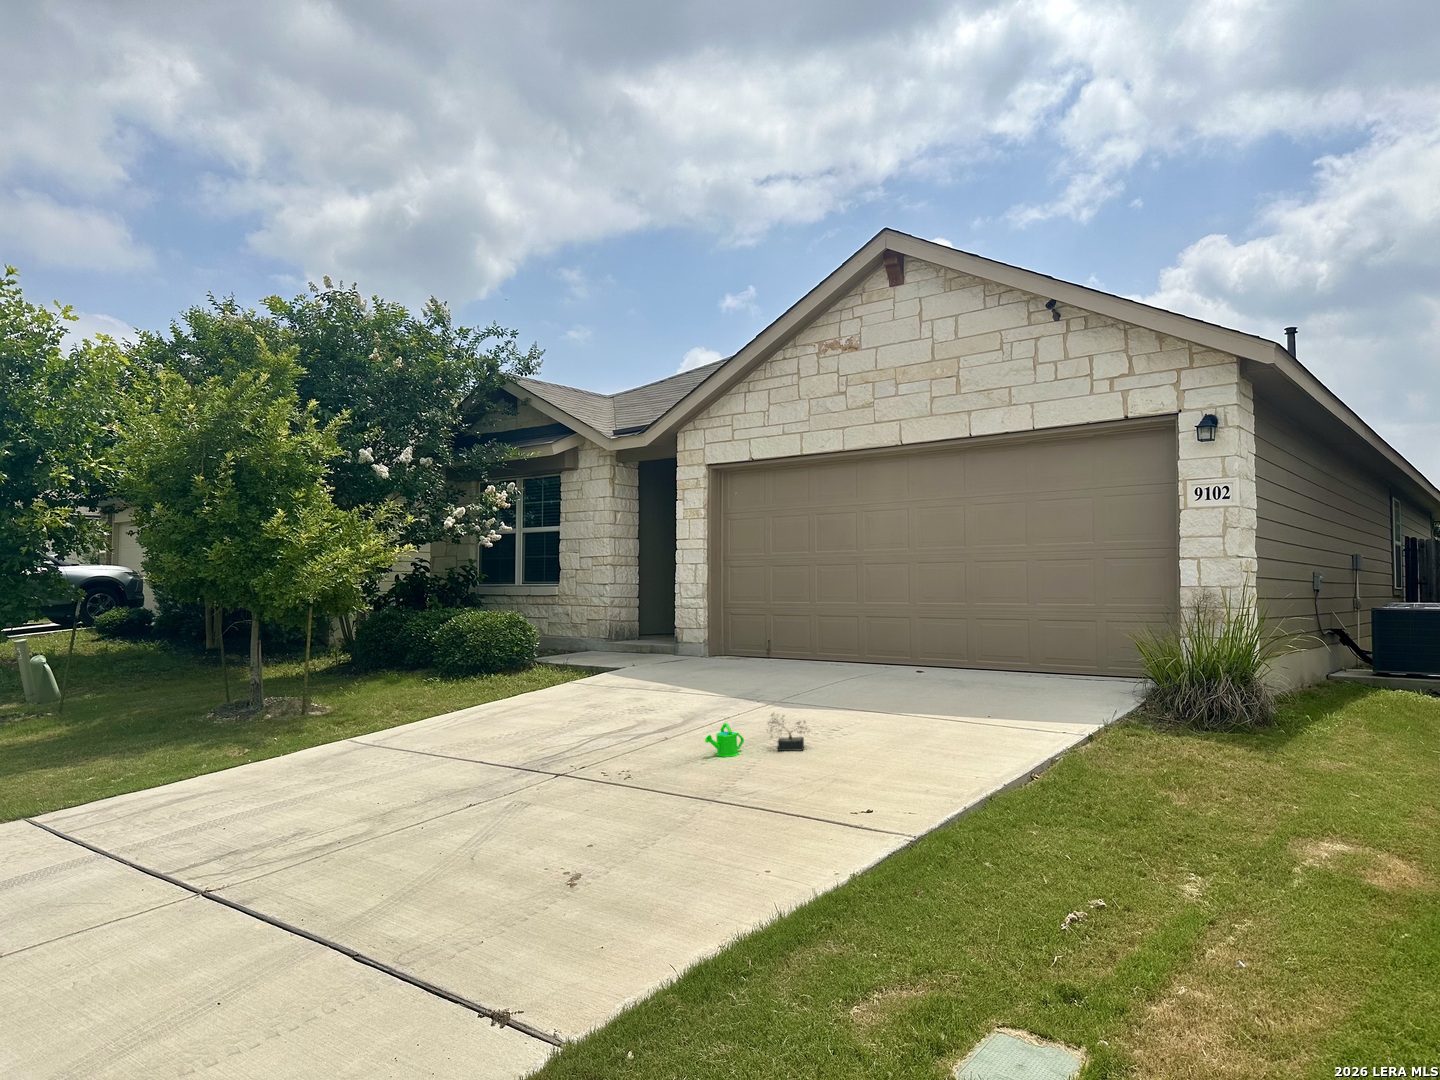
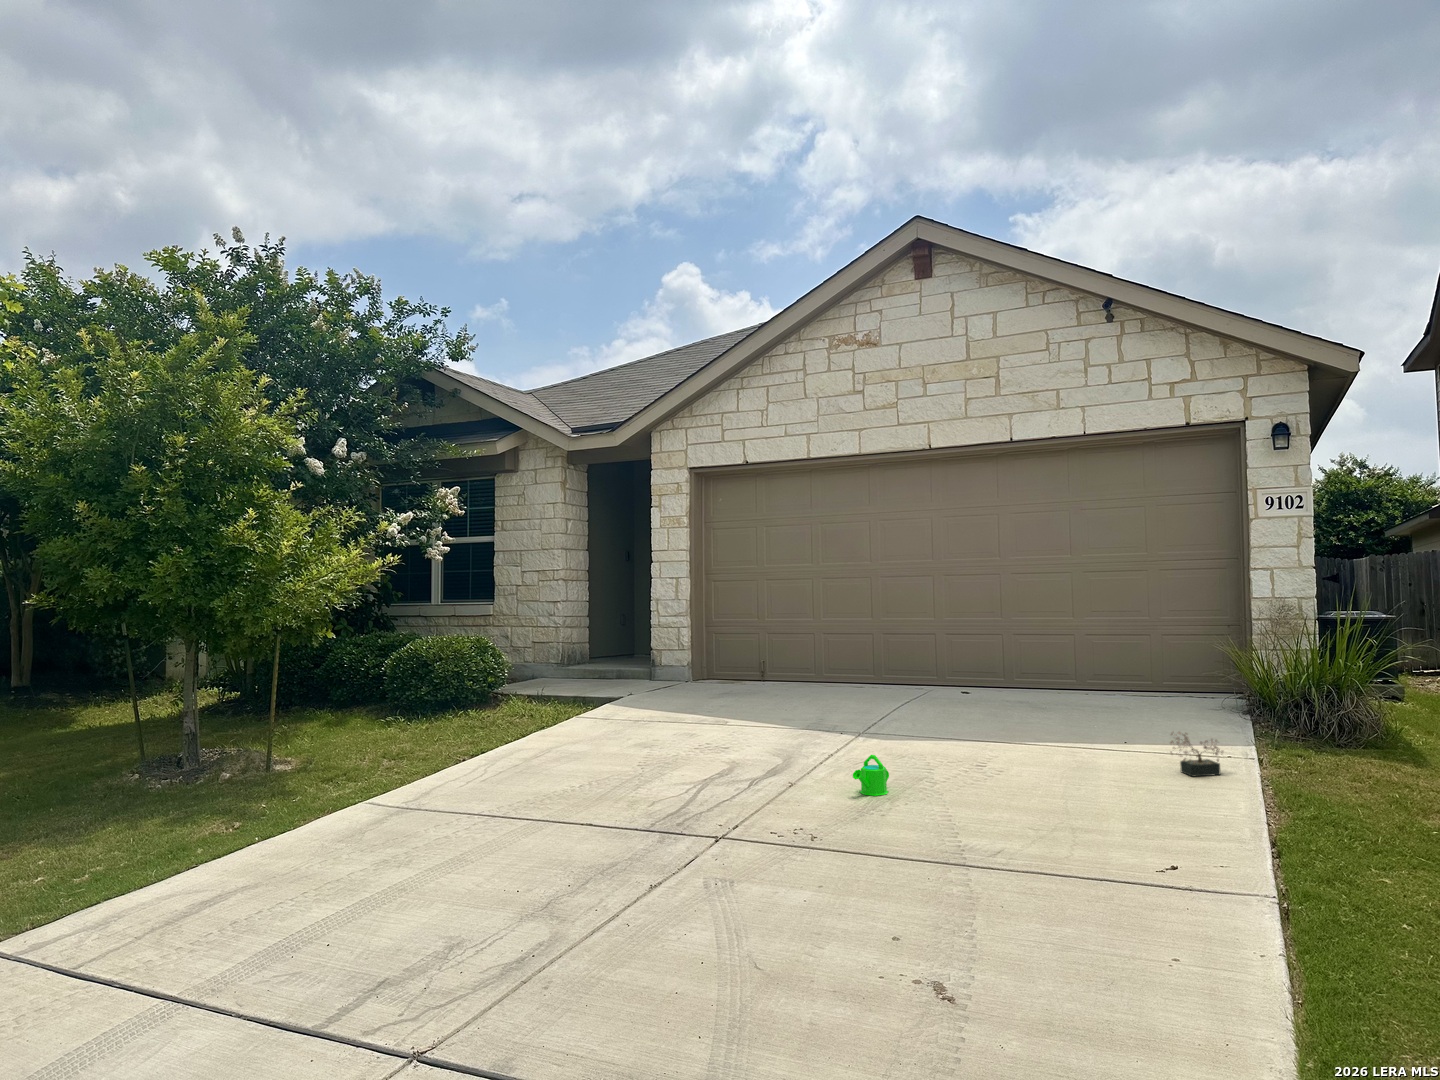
decorative plant: present [768,714,807,751] -> present [1170,732,1223,777]

